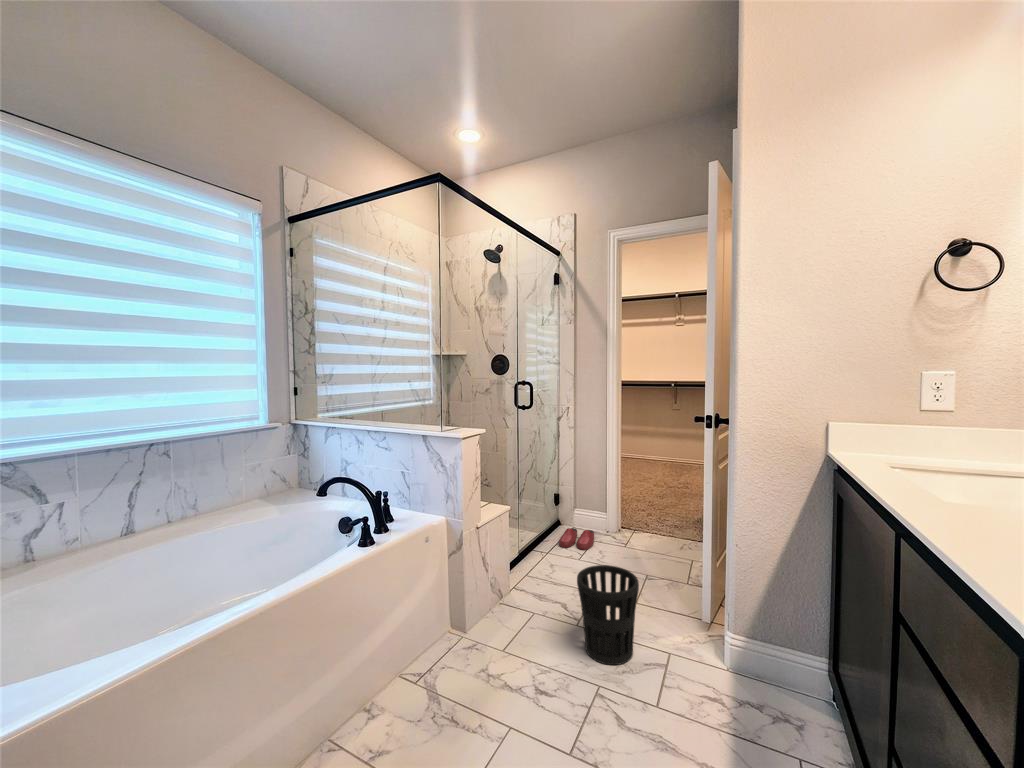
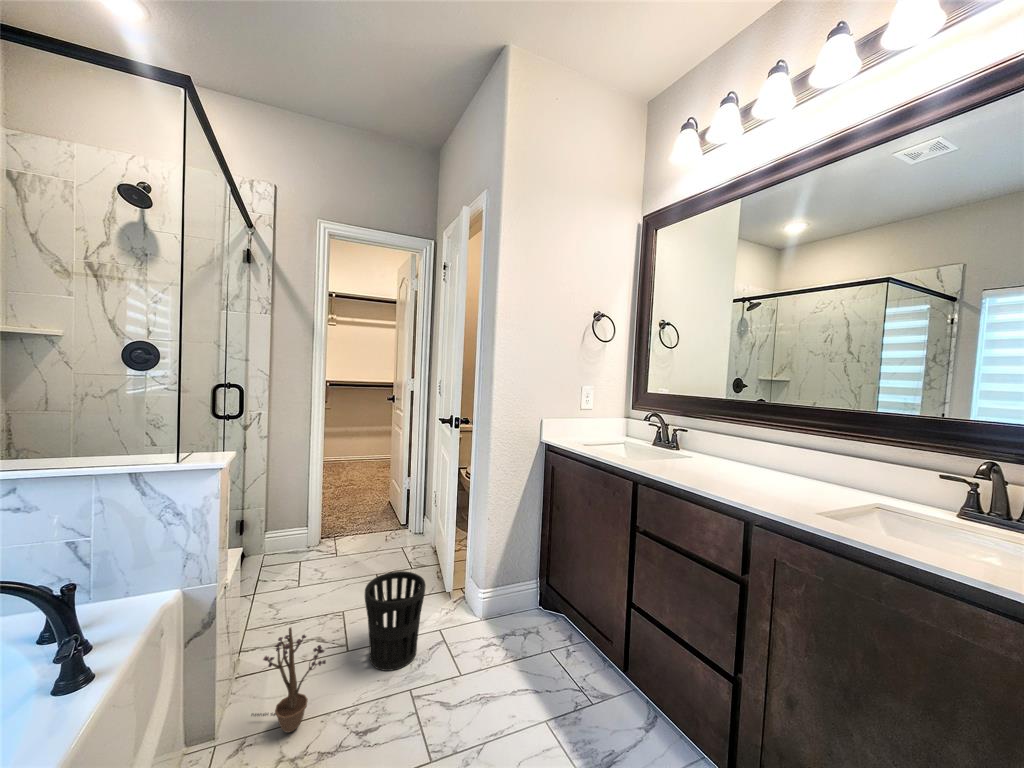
slippers: present [559,528,594,550] -> none [254,548,299,578]
decorative plant: none [489,569,522,656] -> present [251,628,326,733]

